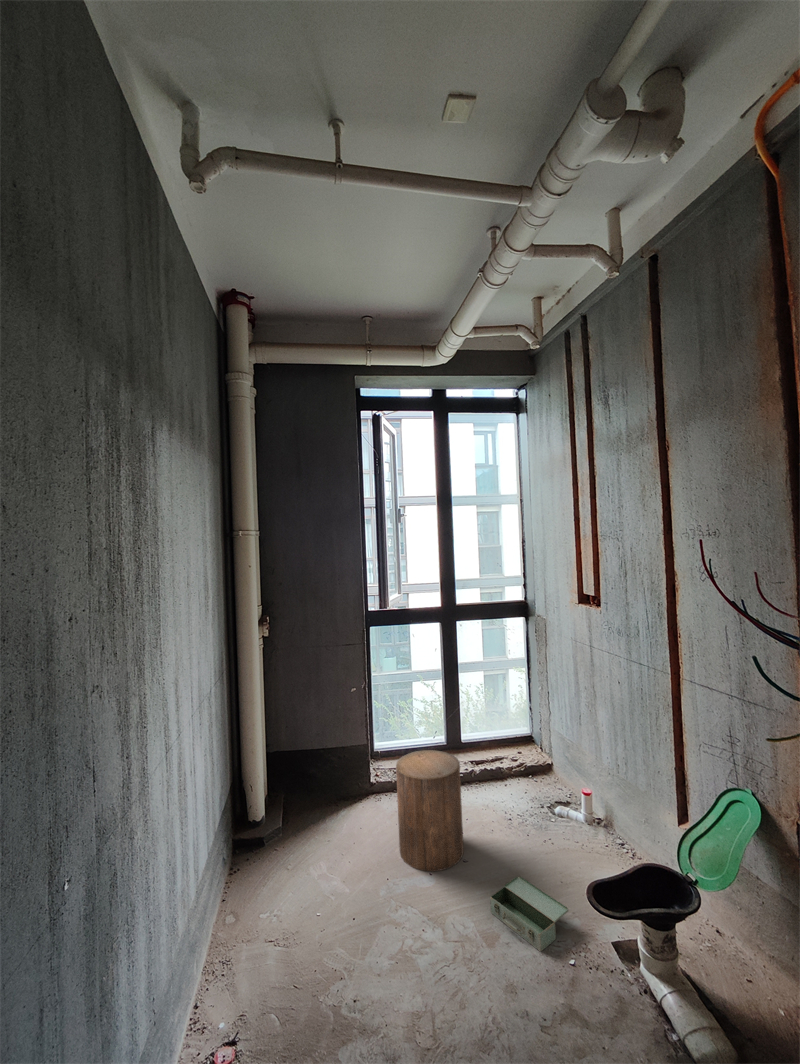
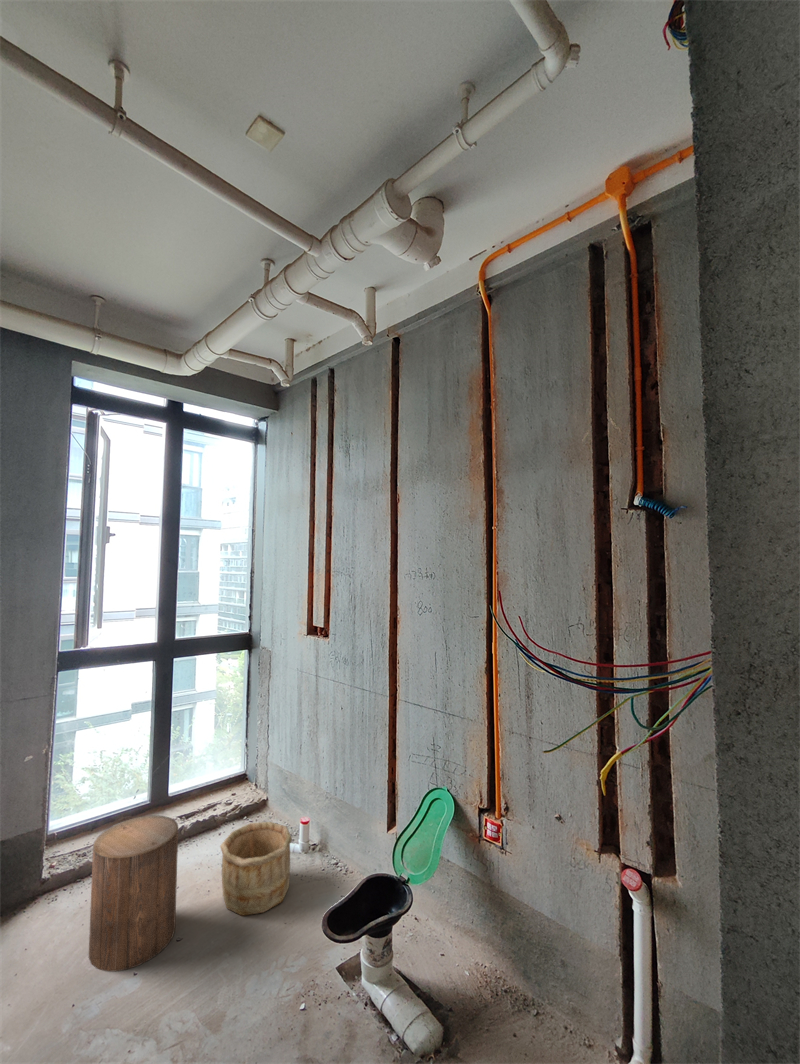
wooden bucket: none [499,779,568,865] -> present [220,822,292,916]
toolbox: present [490,877,569,952] -> none [212,933,296,1008]

